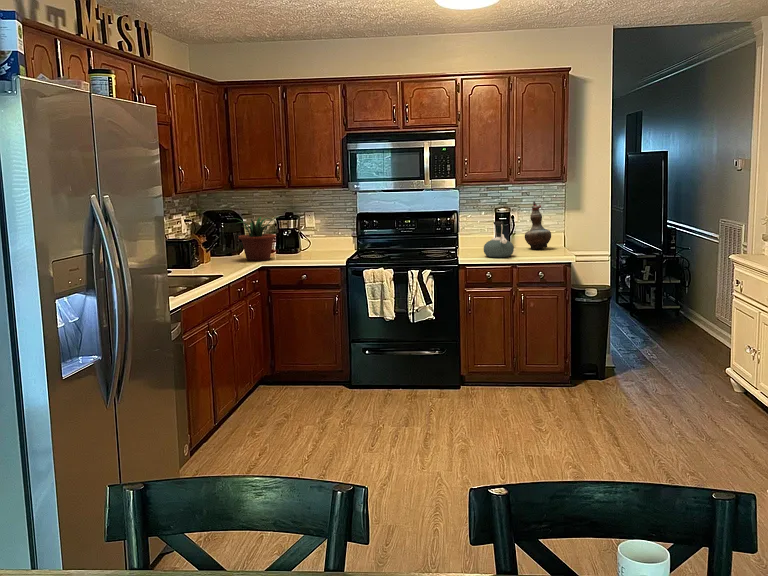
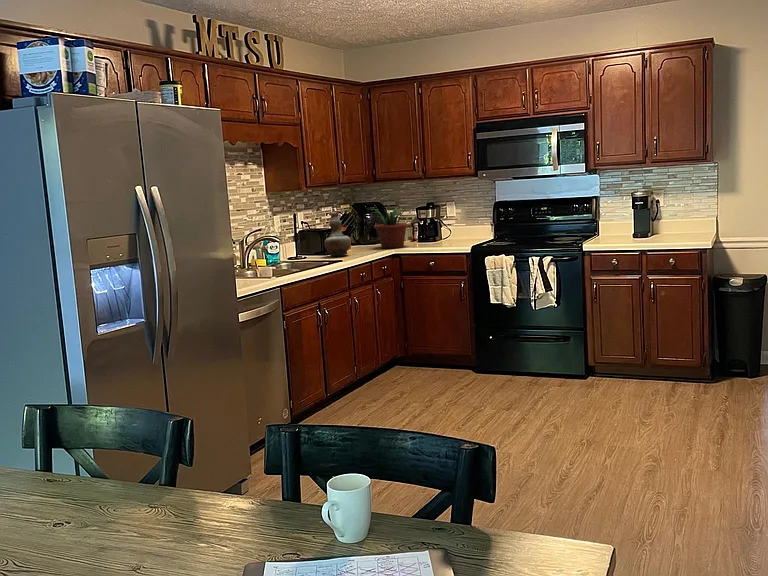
decorative vase: present [525,201,551,249] -> present [324,208,351,256]
kettle: present [484,221,514,258] -> none [611,206,643,244]

